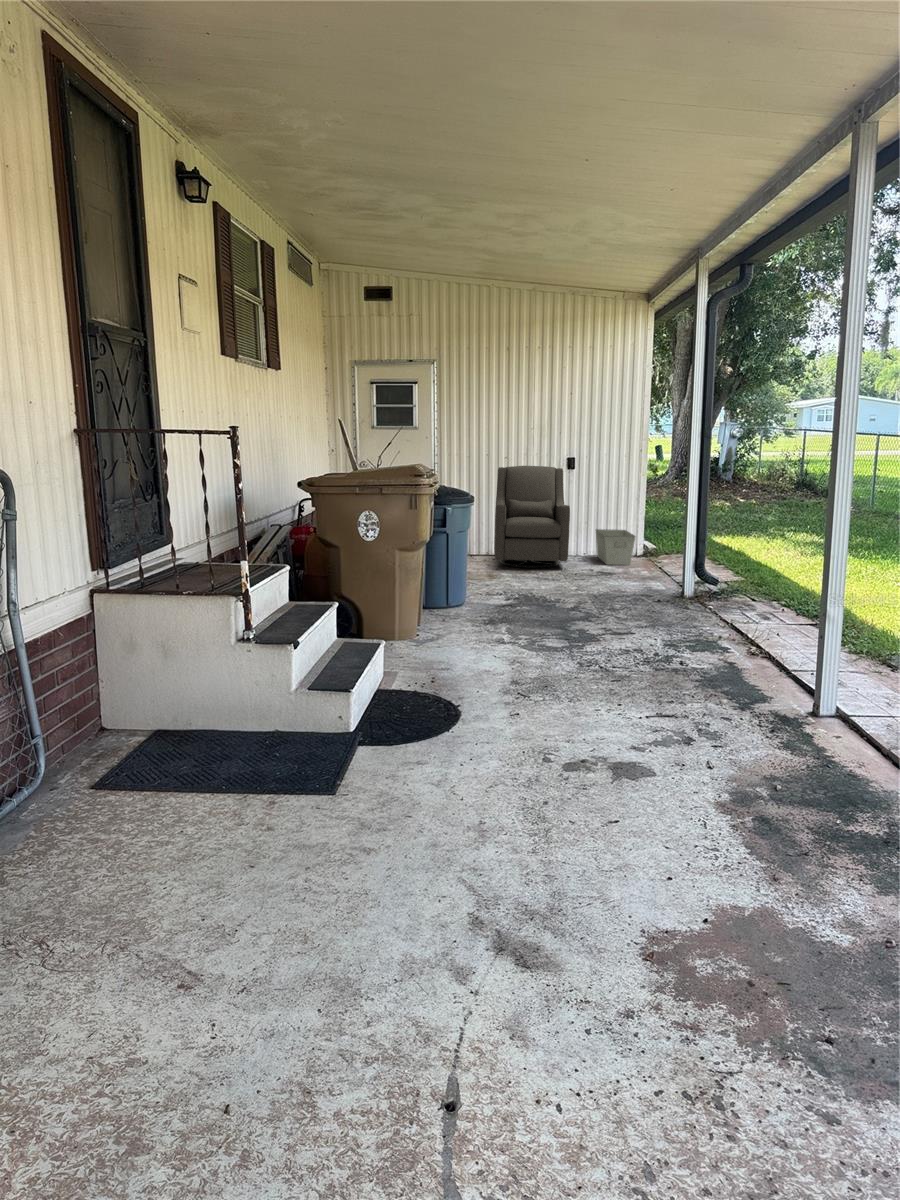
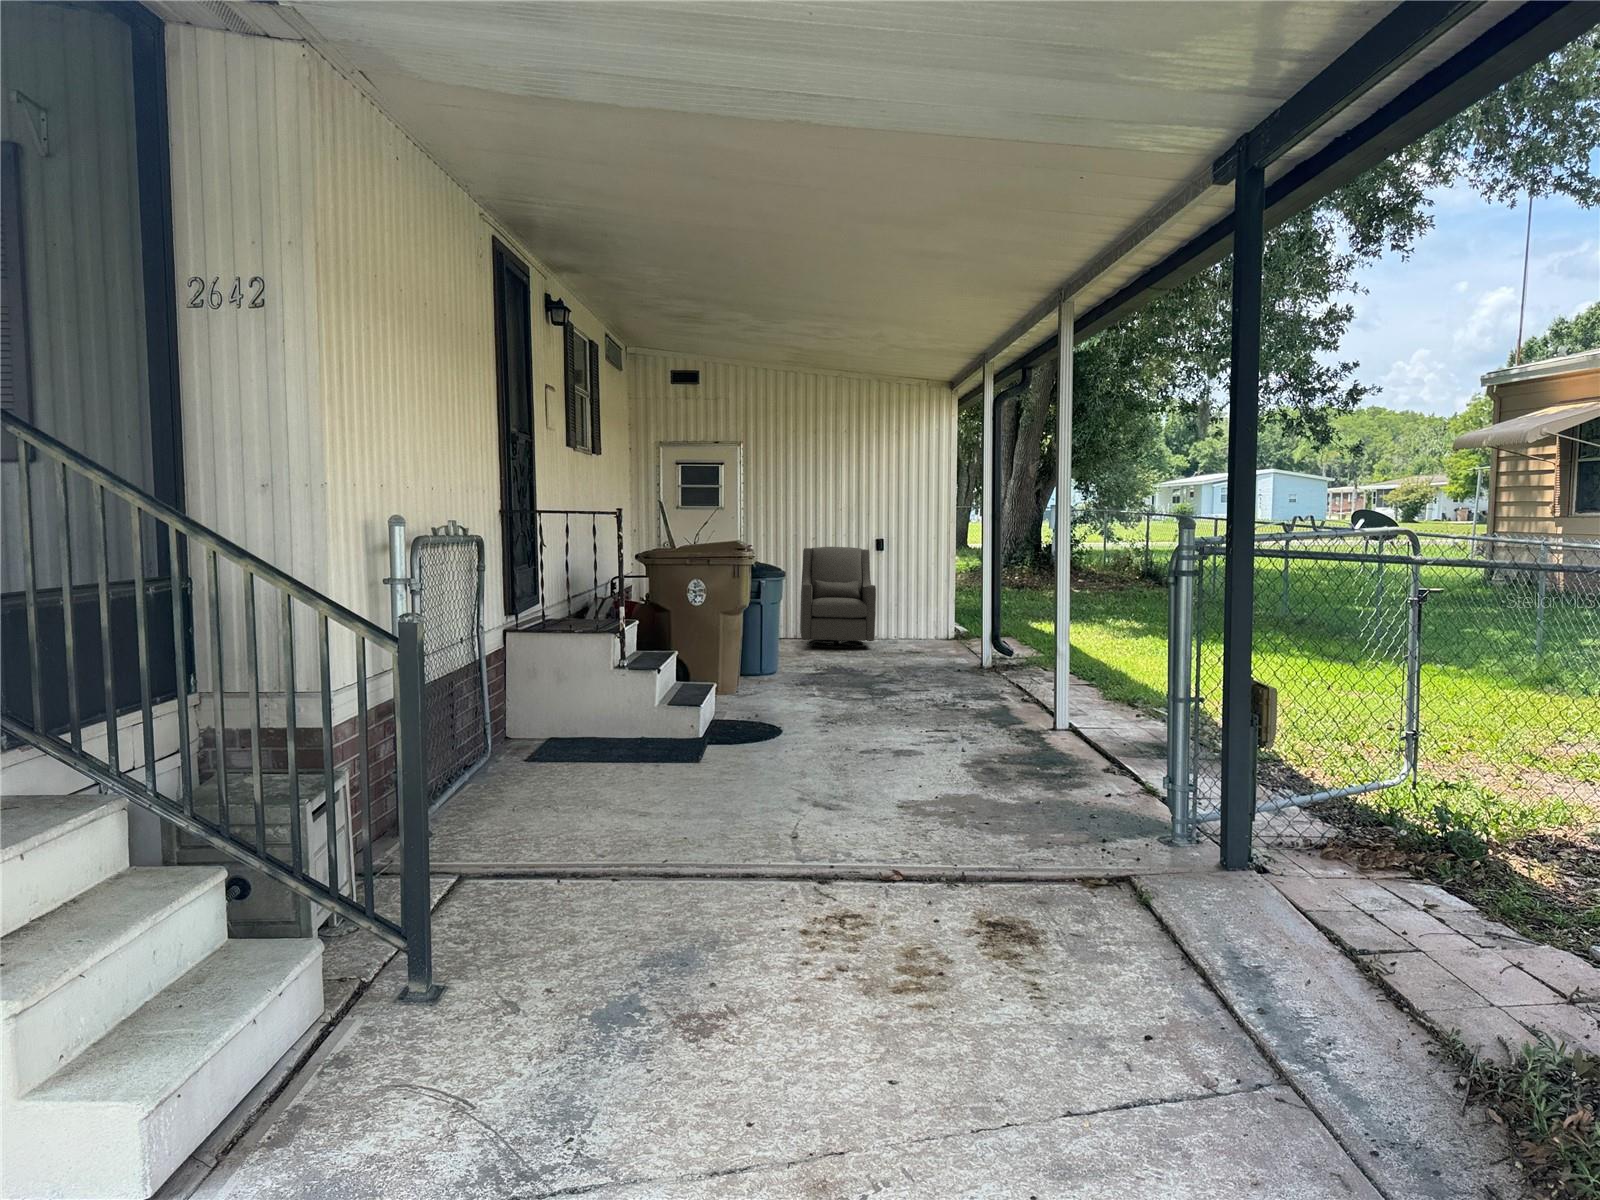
storage bin: present [596,529,635,565] -> none [904,612,943,646]

